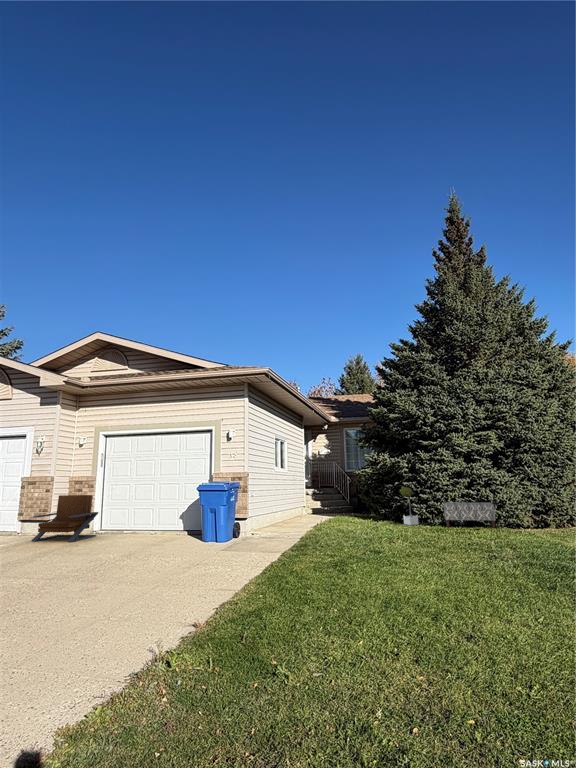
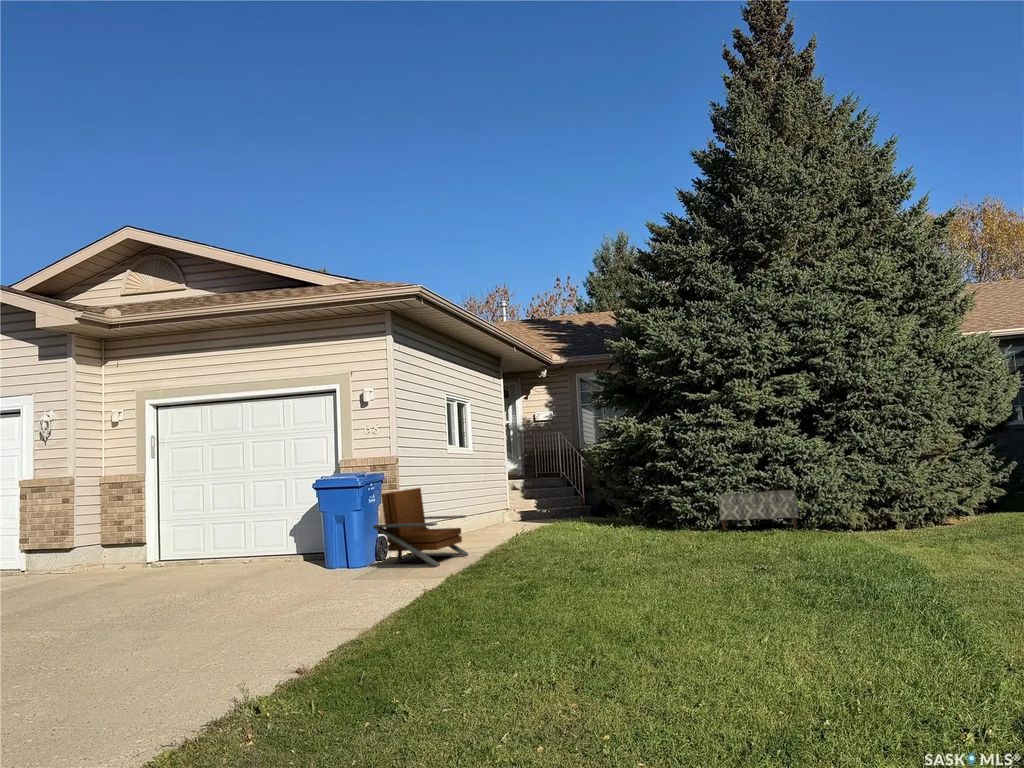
potted tree: present [400,487,419,525] -> none [650,470,680,531]
lounge chair: present [31,495,98,542] -> present [373,488,468,568]

